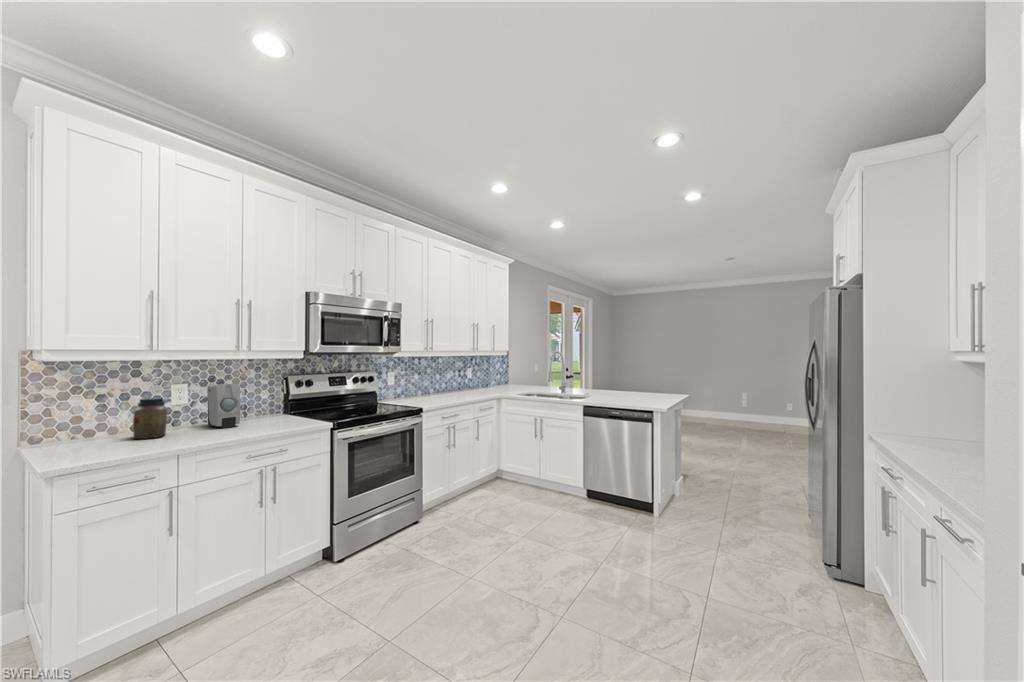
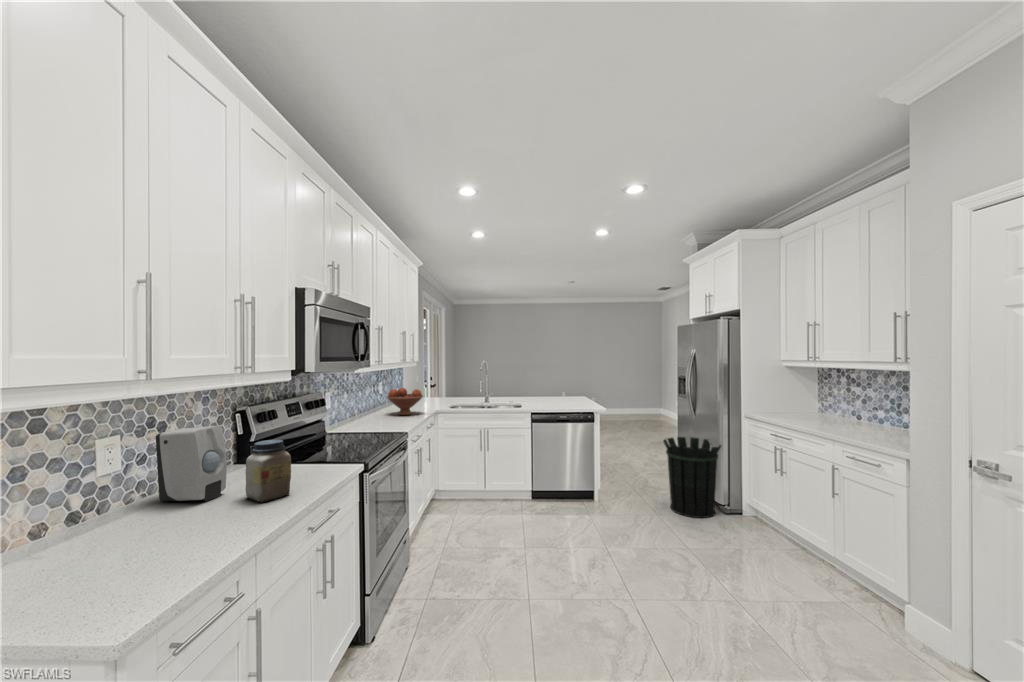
fruit bowl: none [452,374,483,397] -> present [387,388,423,415]
jar: present [133,398,167,439] -> present [246,440,291,503]
waste bin: none [727,447,807,553] -> present [663,437,721,518]

